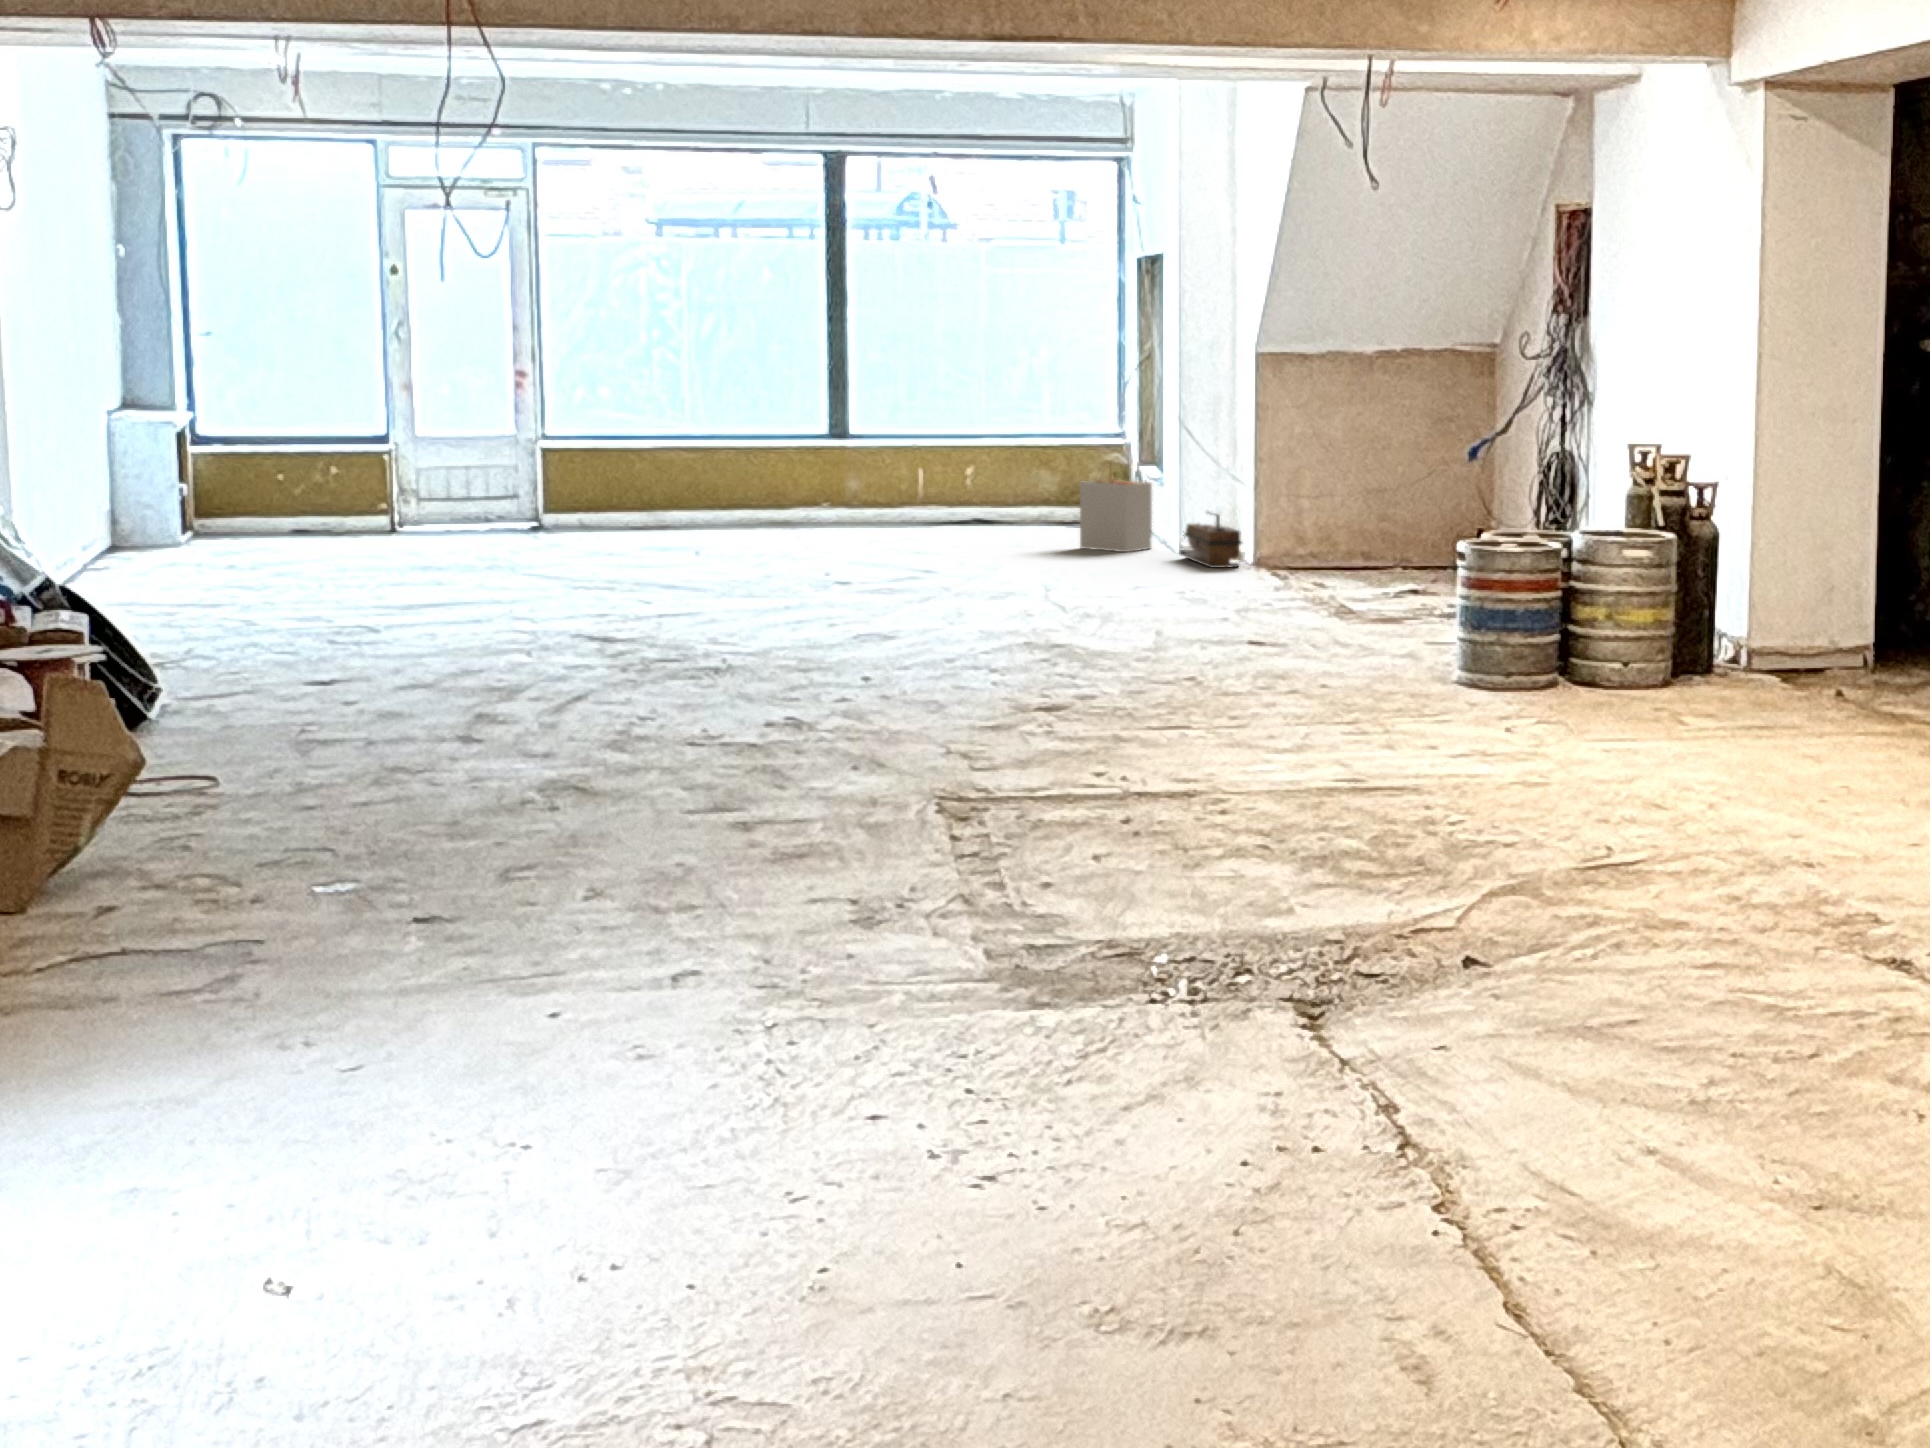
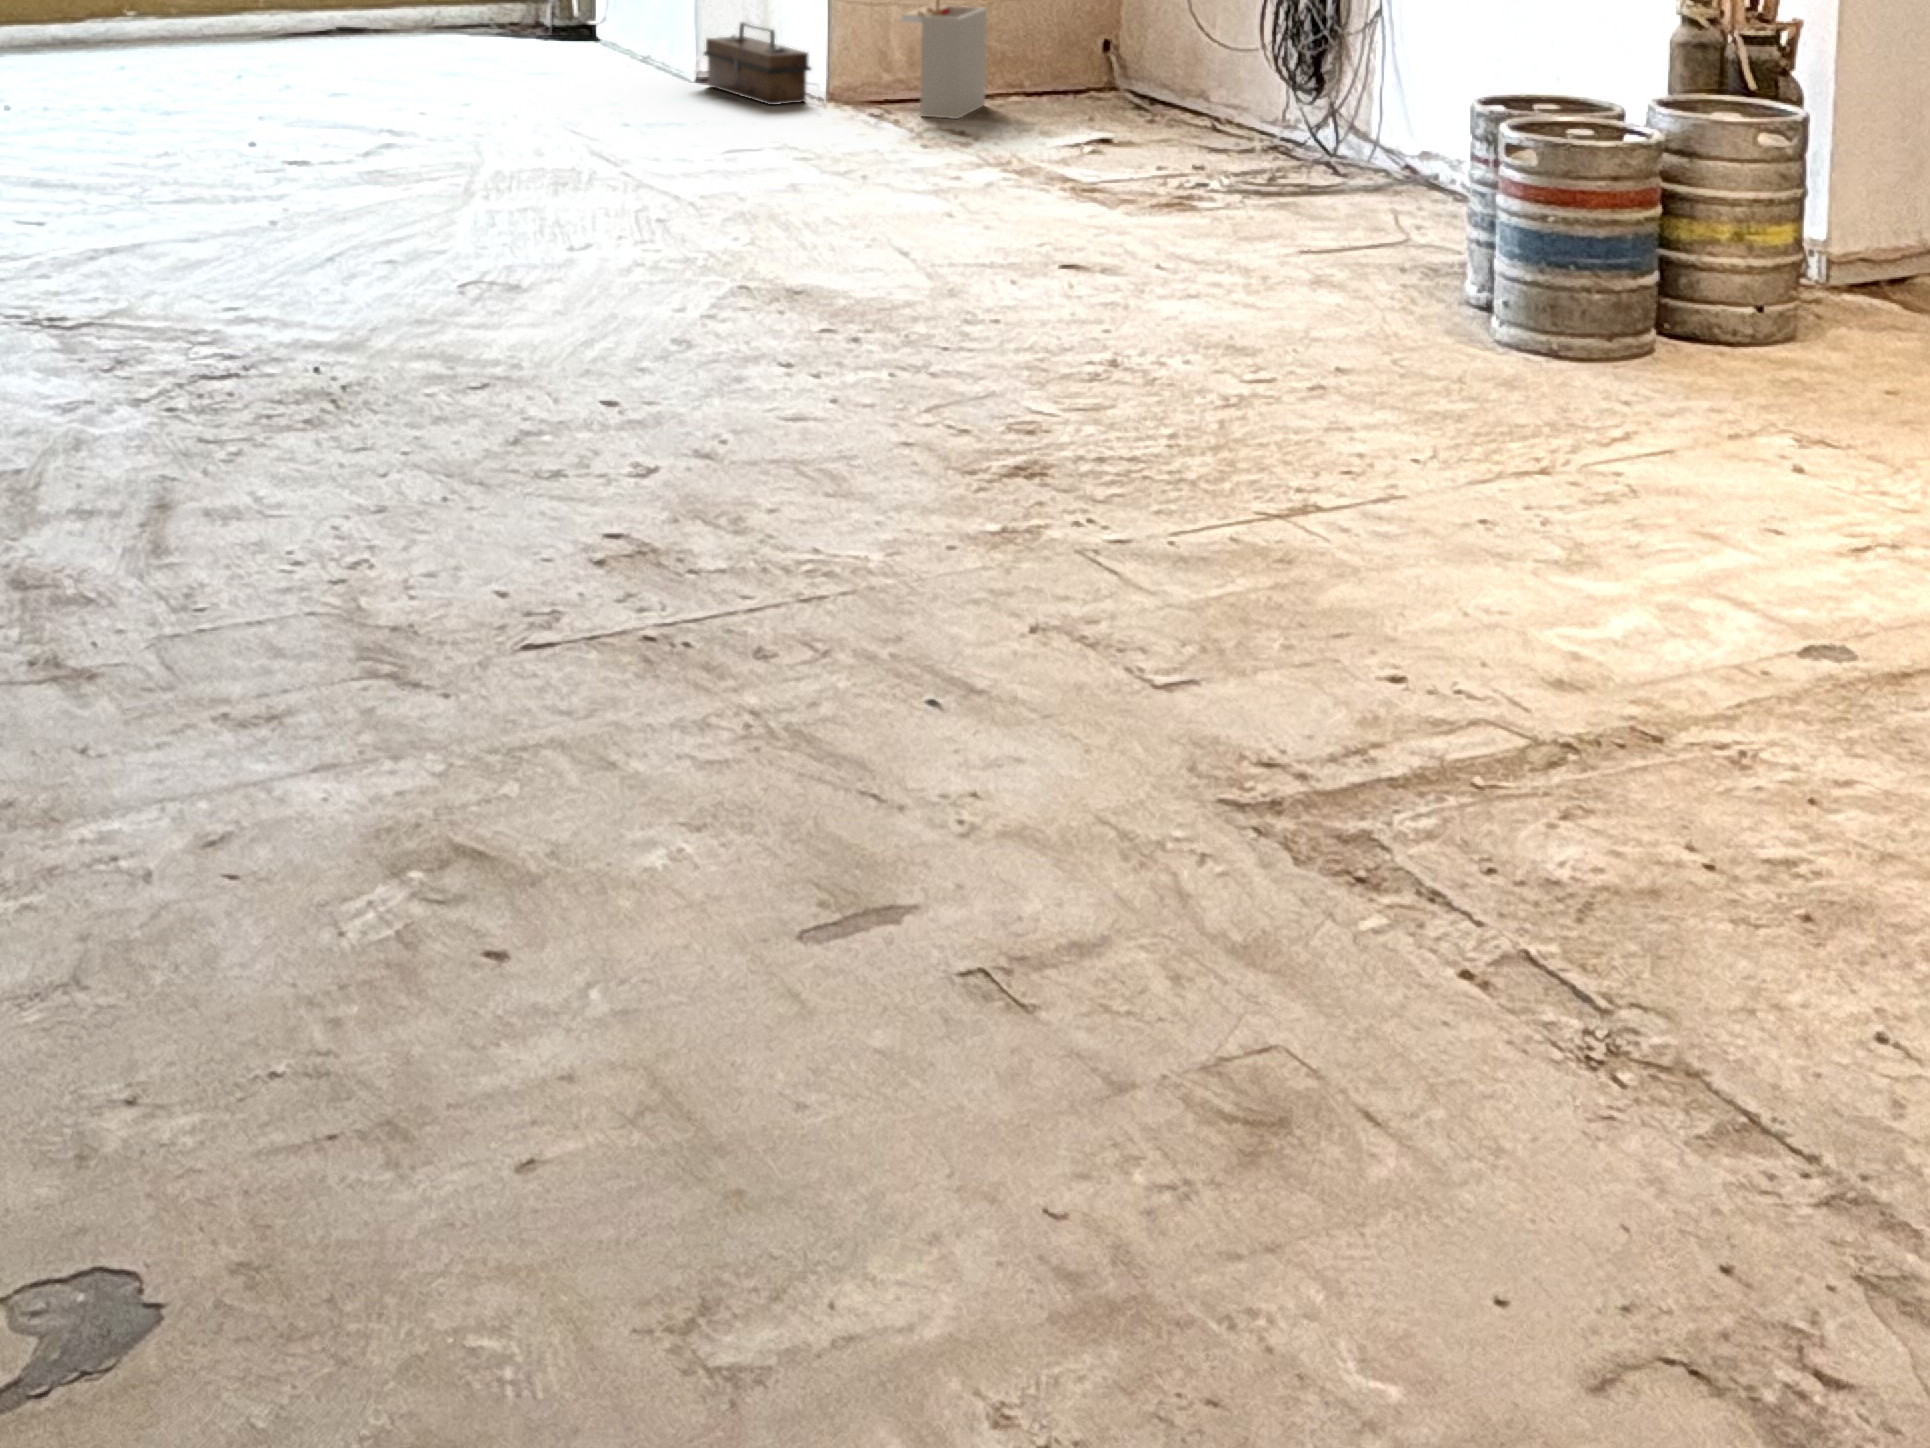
storage bin: present [1080,461,1152,552] -> present [902,0,987,119]

